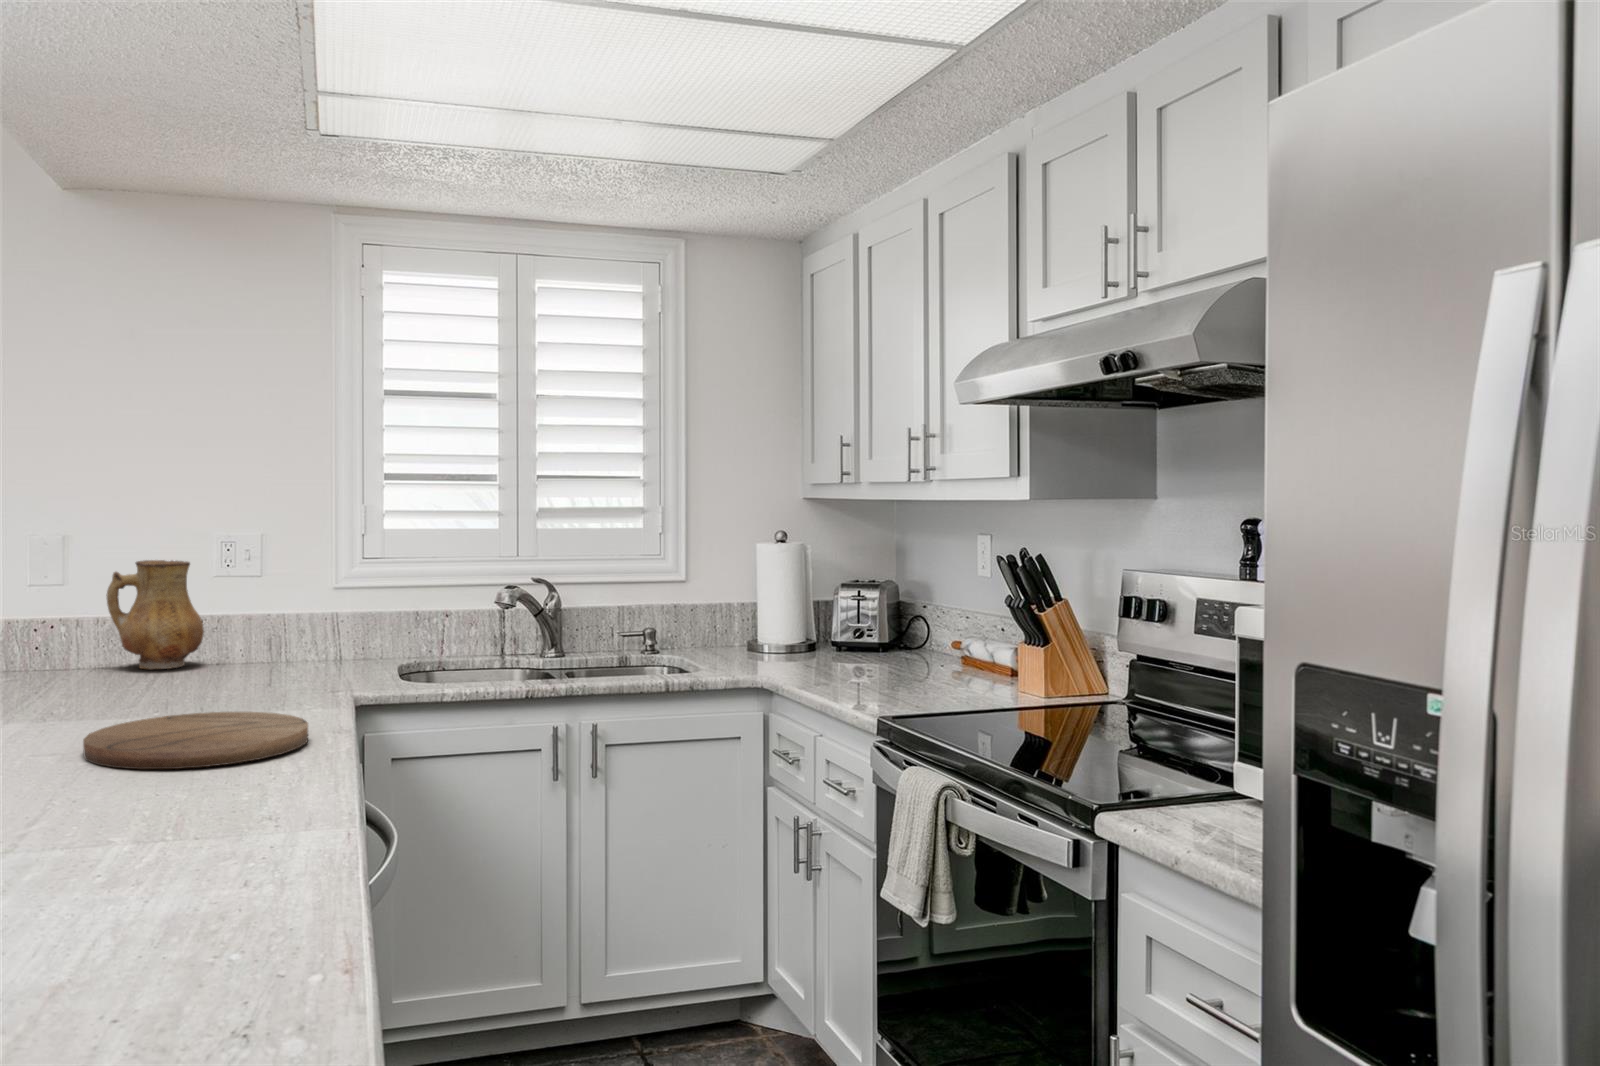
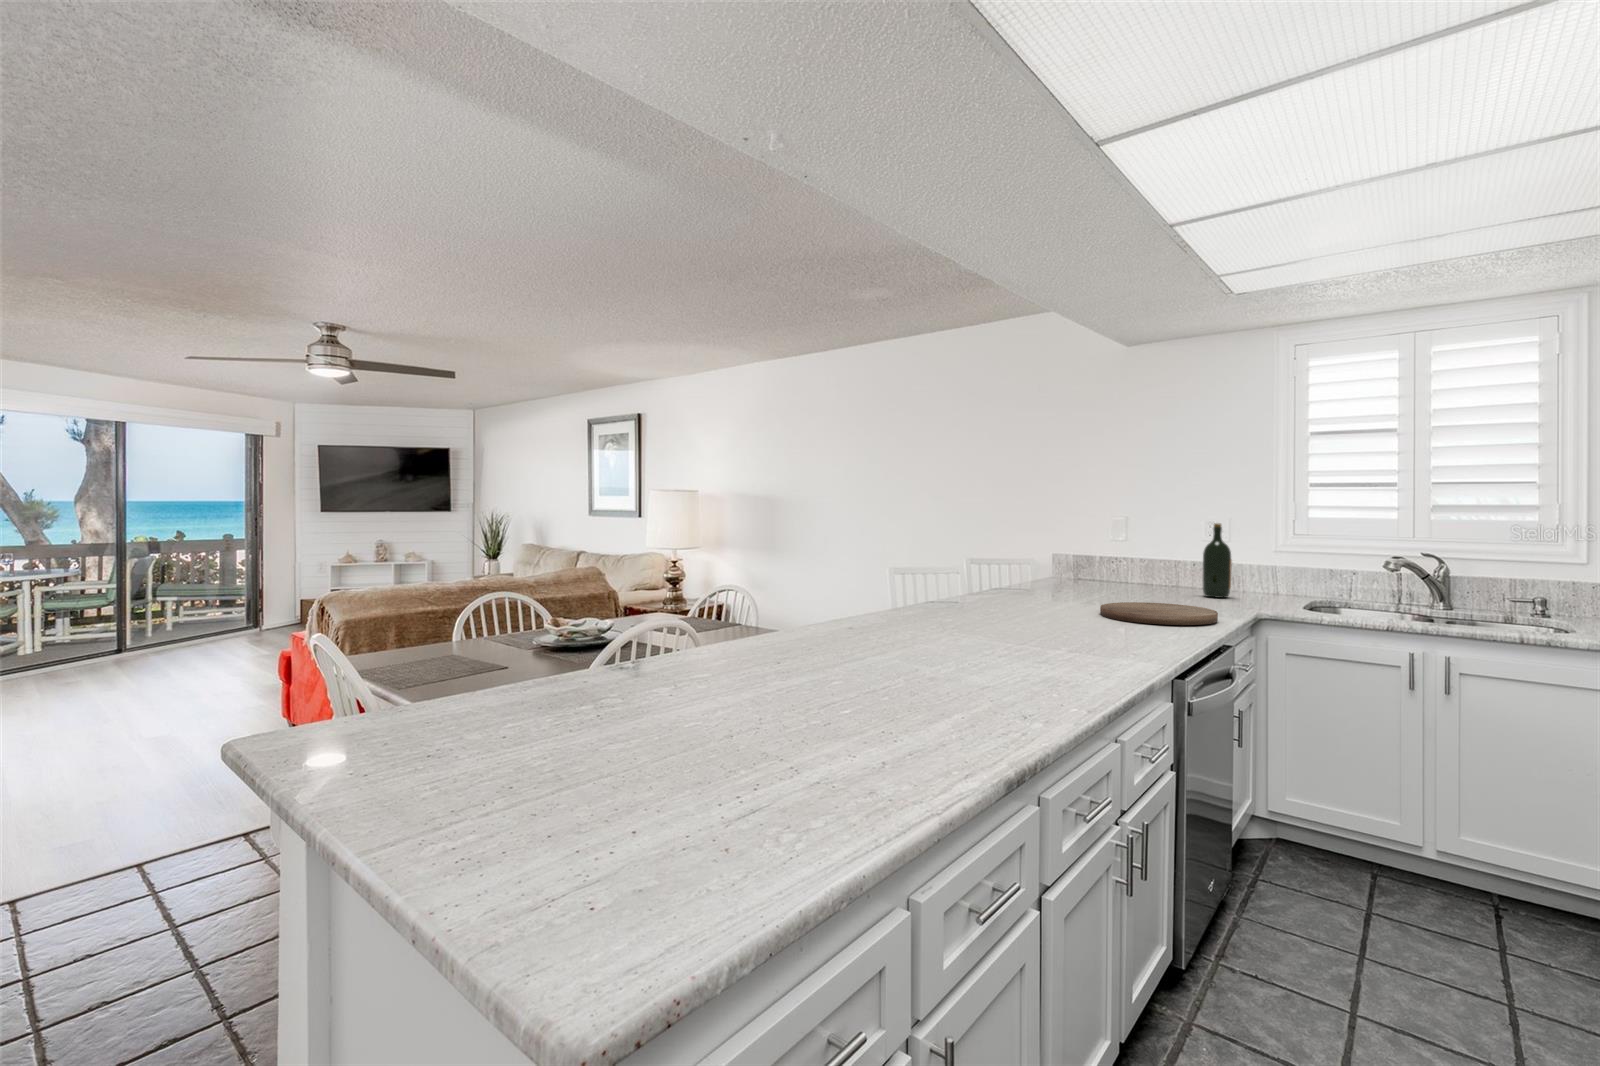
wine bottle: none [234,545,283,679] -> present [1203,523,1232,598]
ceramic pitcher: present [106,560,204,669] -> none [1141,532,1191,589]

